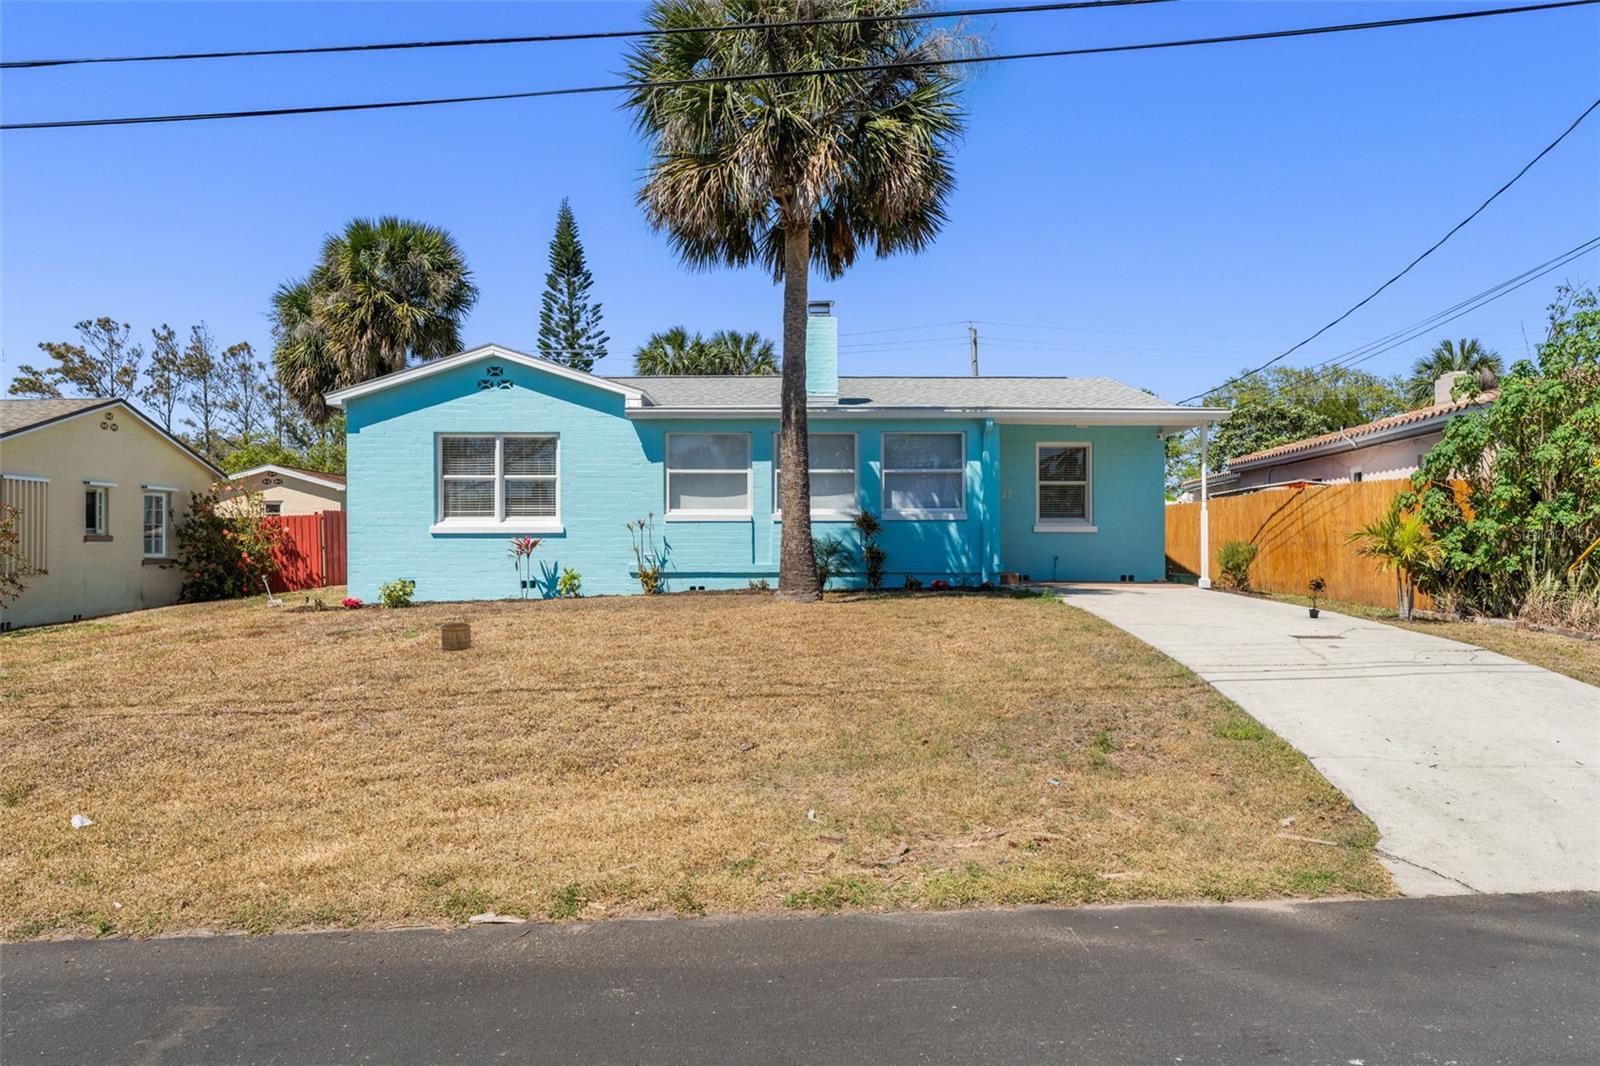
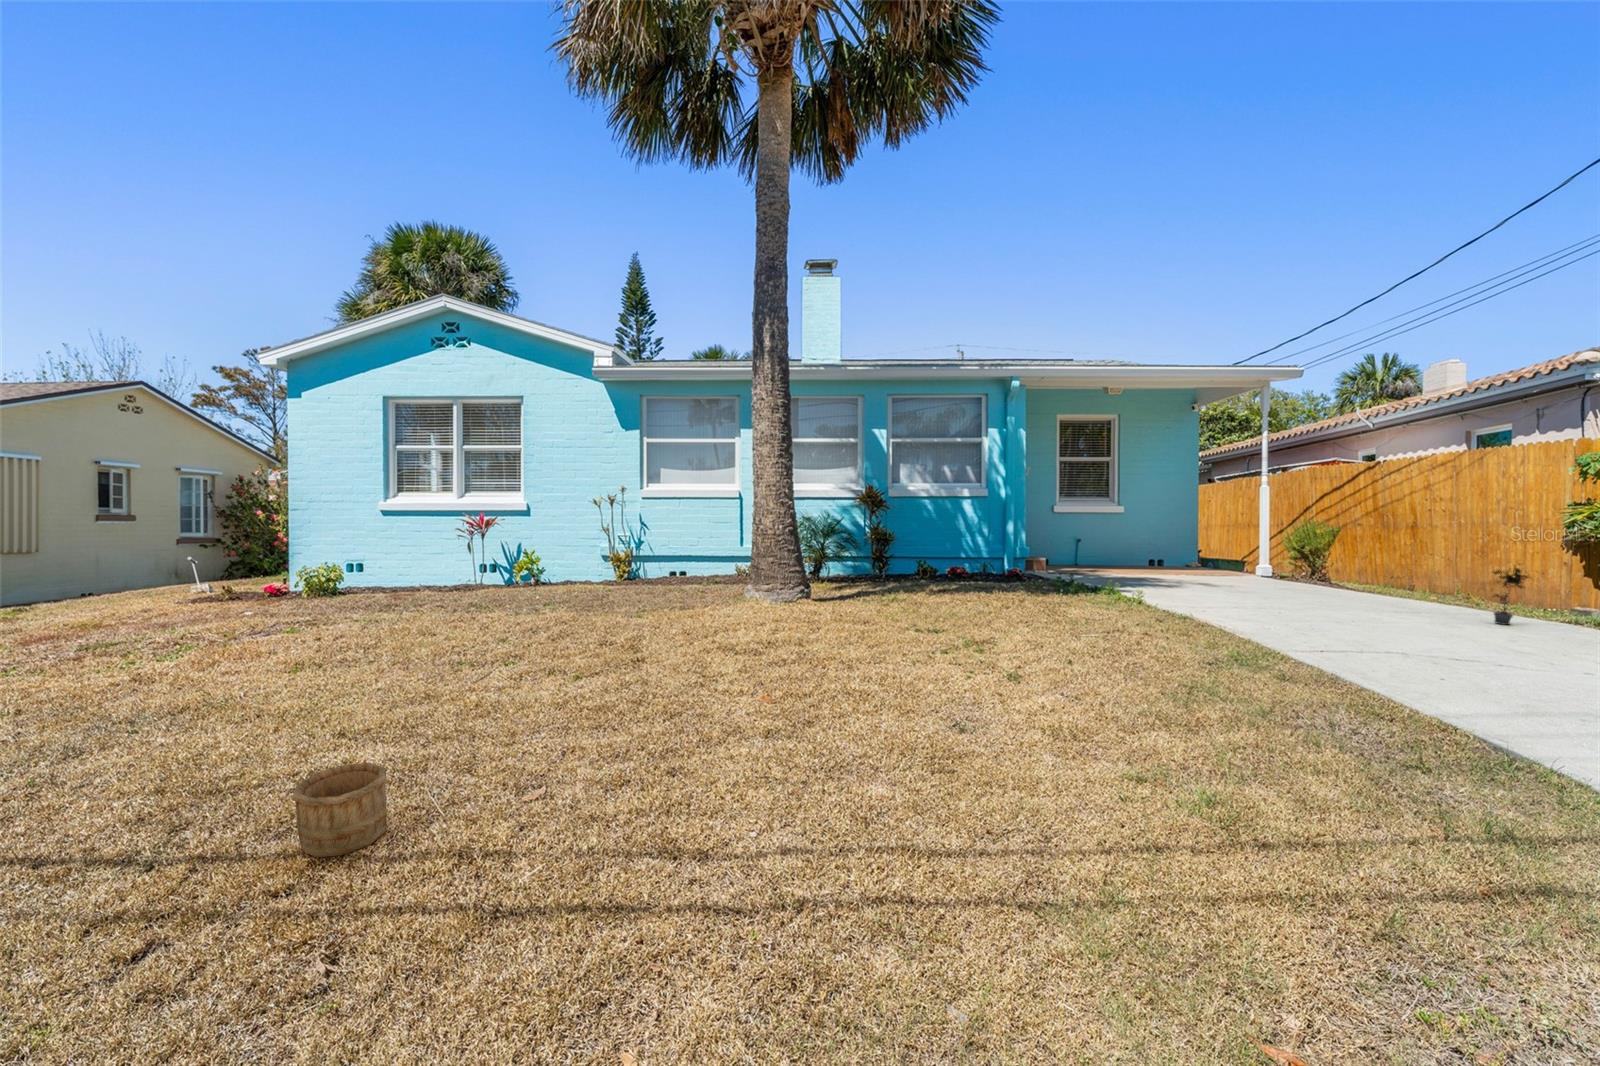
wooden bucket: present [440,623,471,650] -> present [291,763,387,857]

